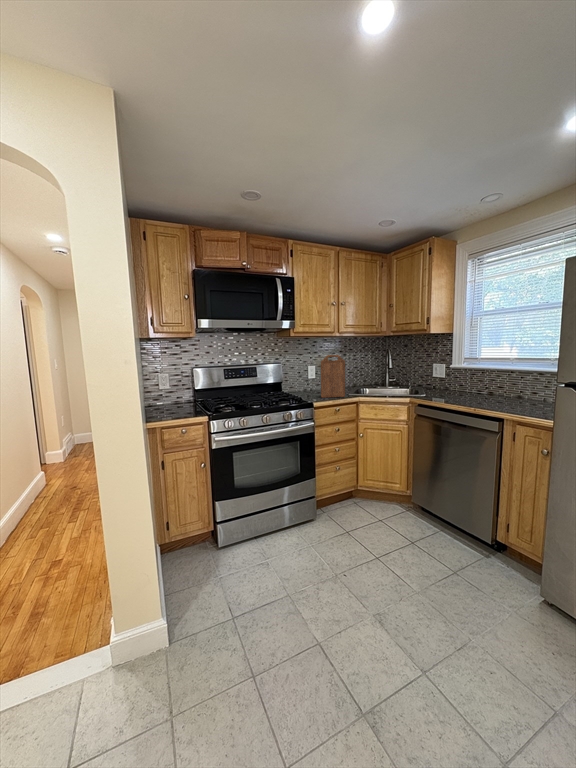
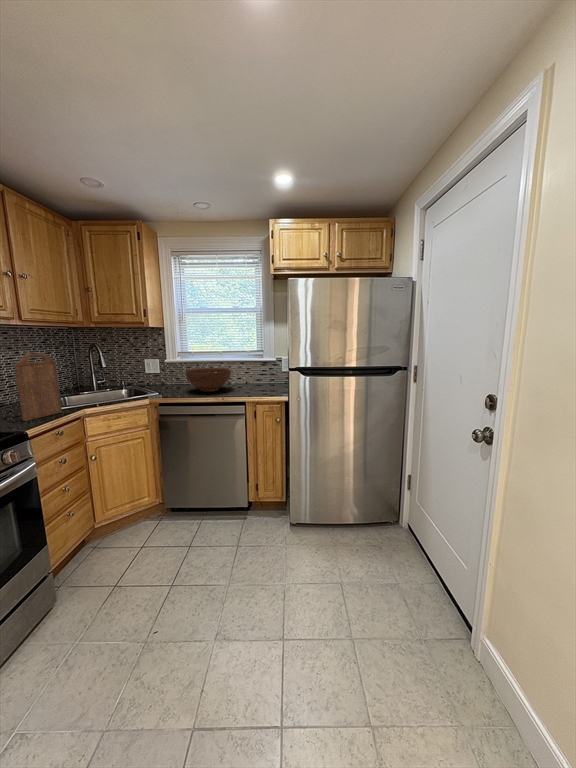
fruit bowl: none [452,377,508,402] -> present [185,368,231,392]

